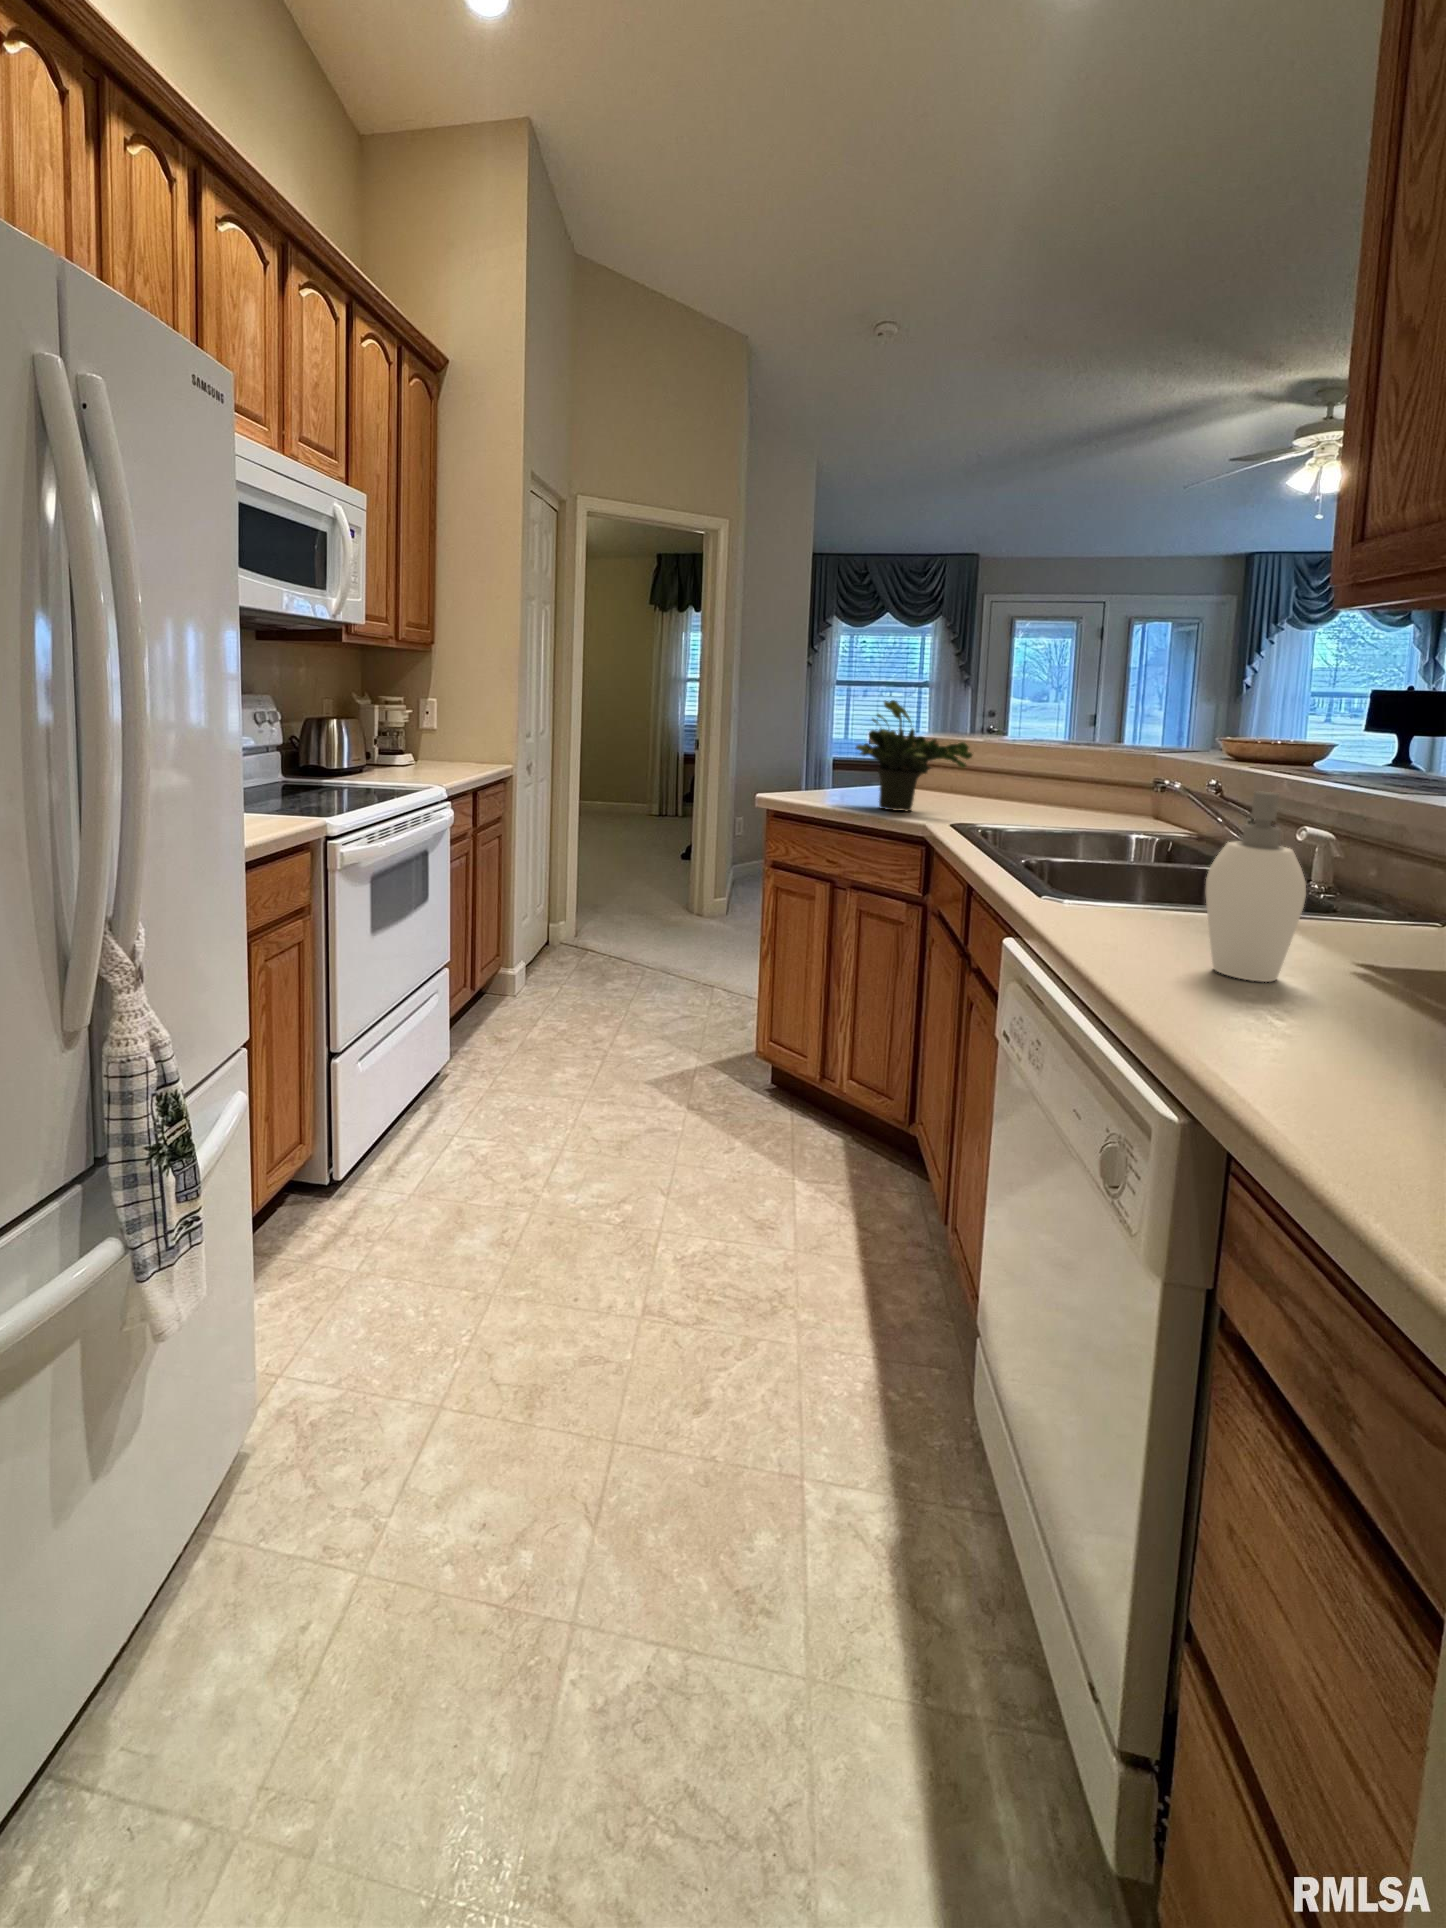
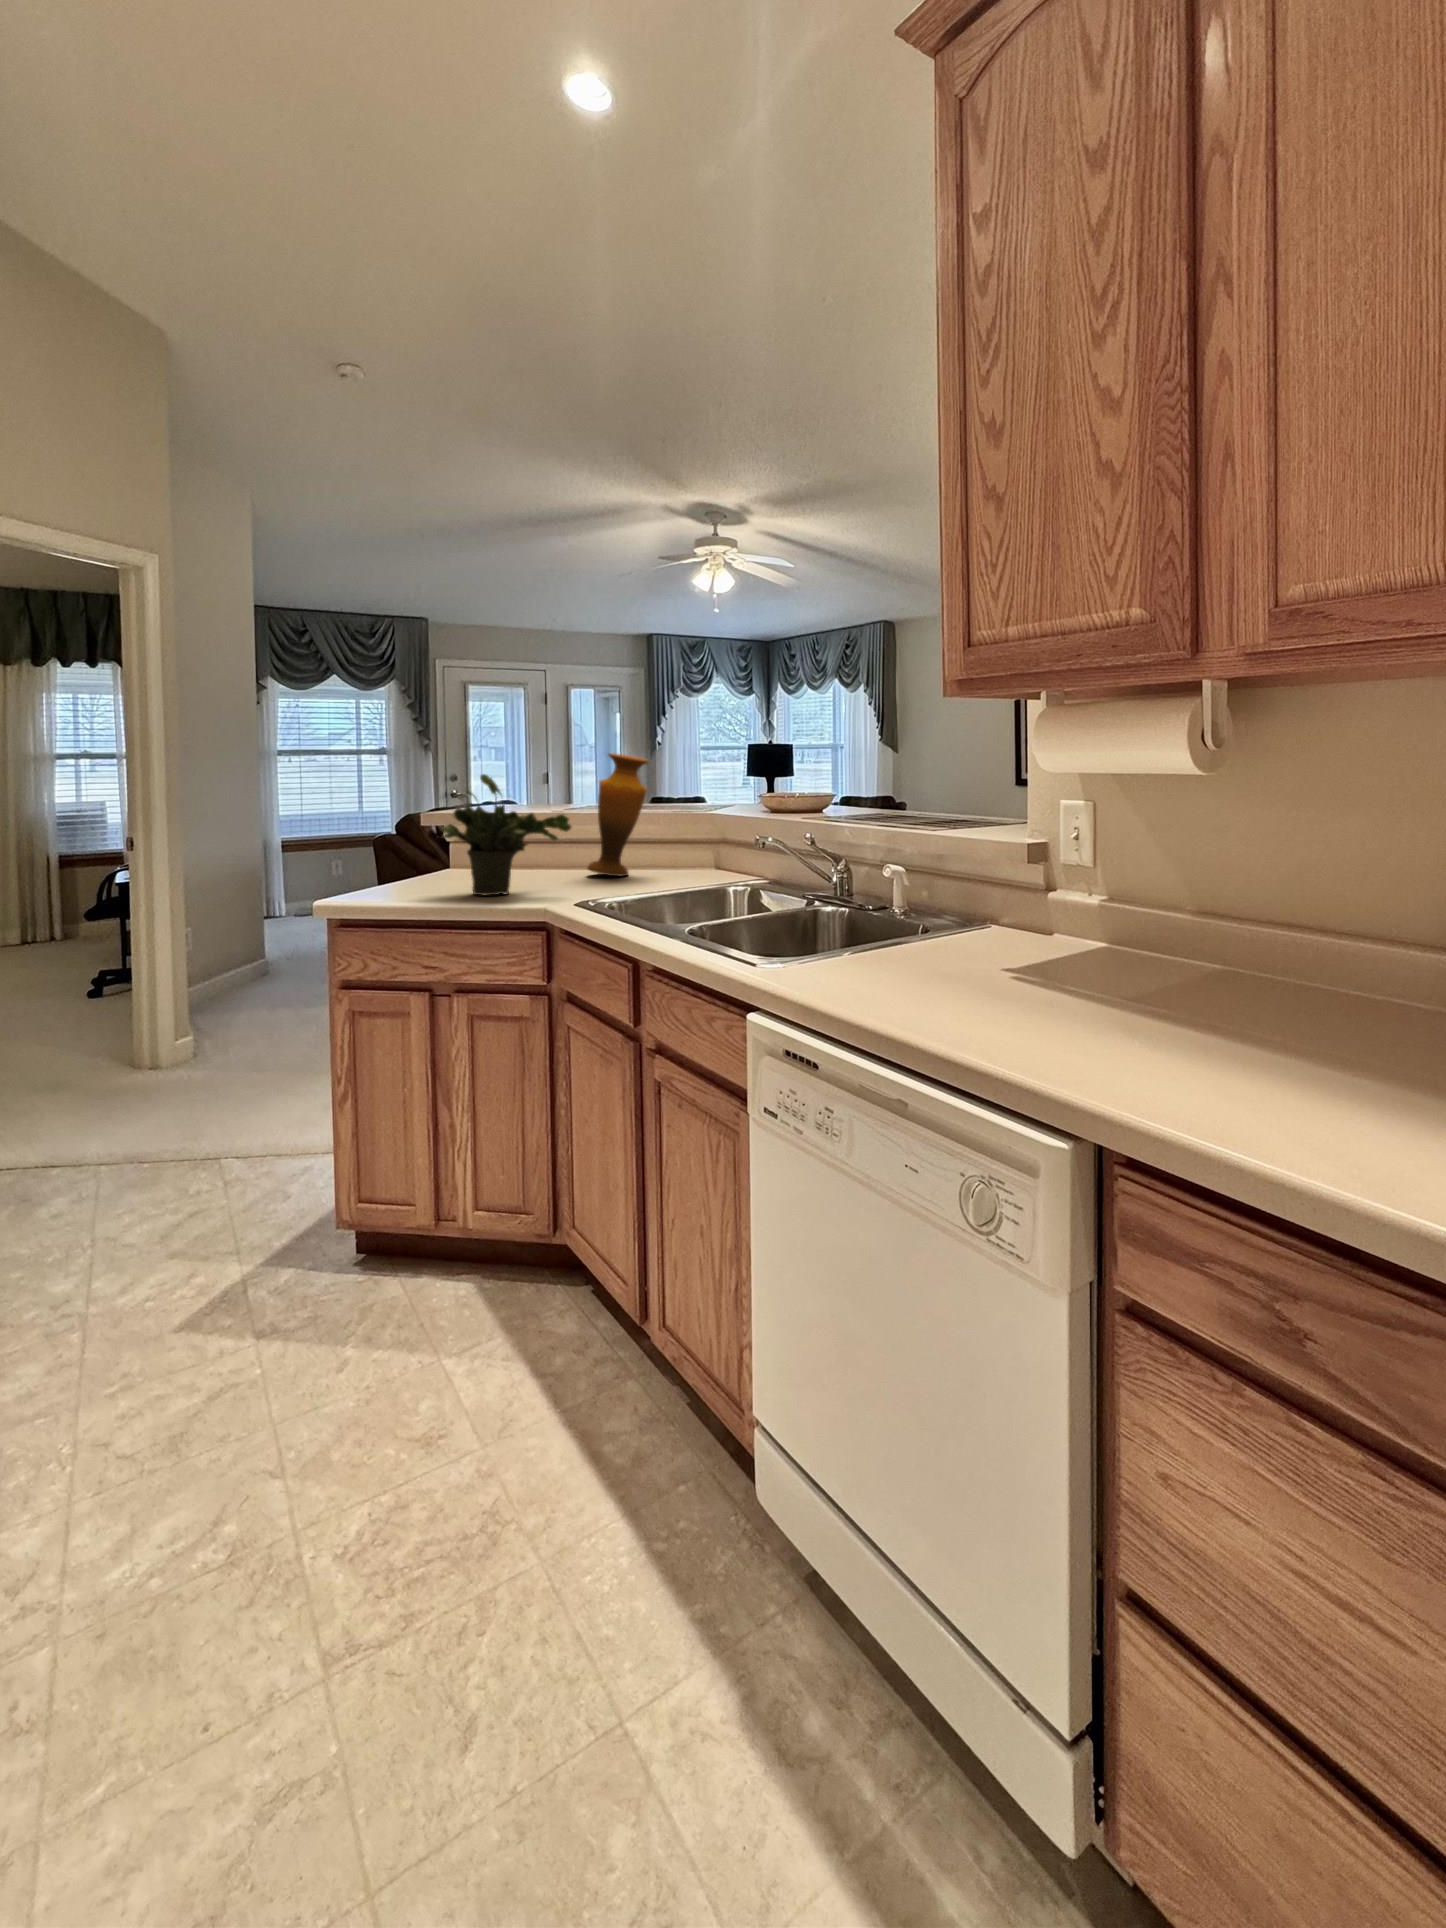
vase: none [1005,686,1084,812] -> present [588,753,649,876]
soap dispenser: present [1206,791,1306,982] -> none [925,839,1002,999]

